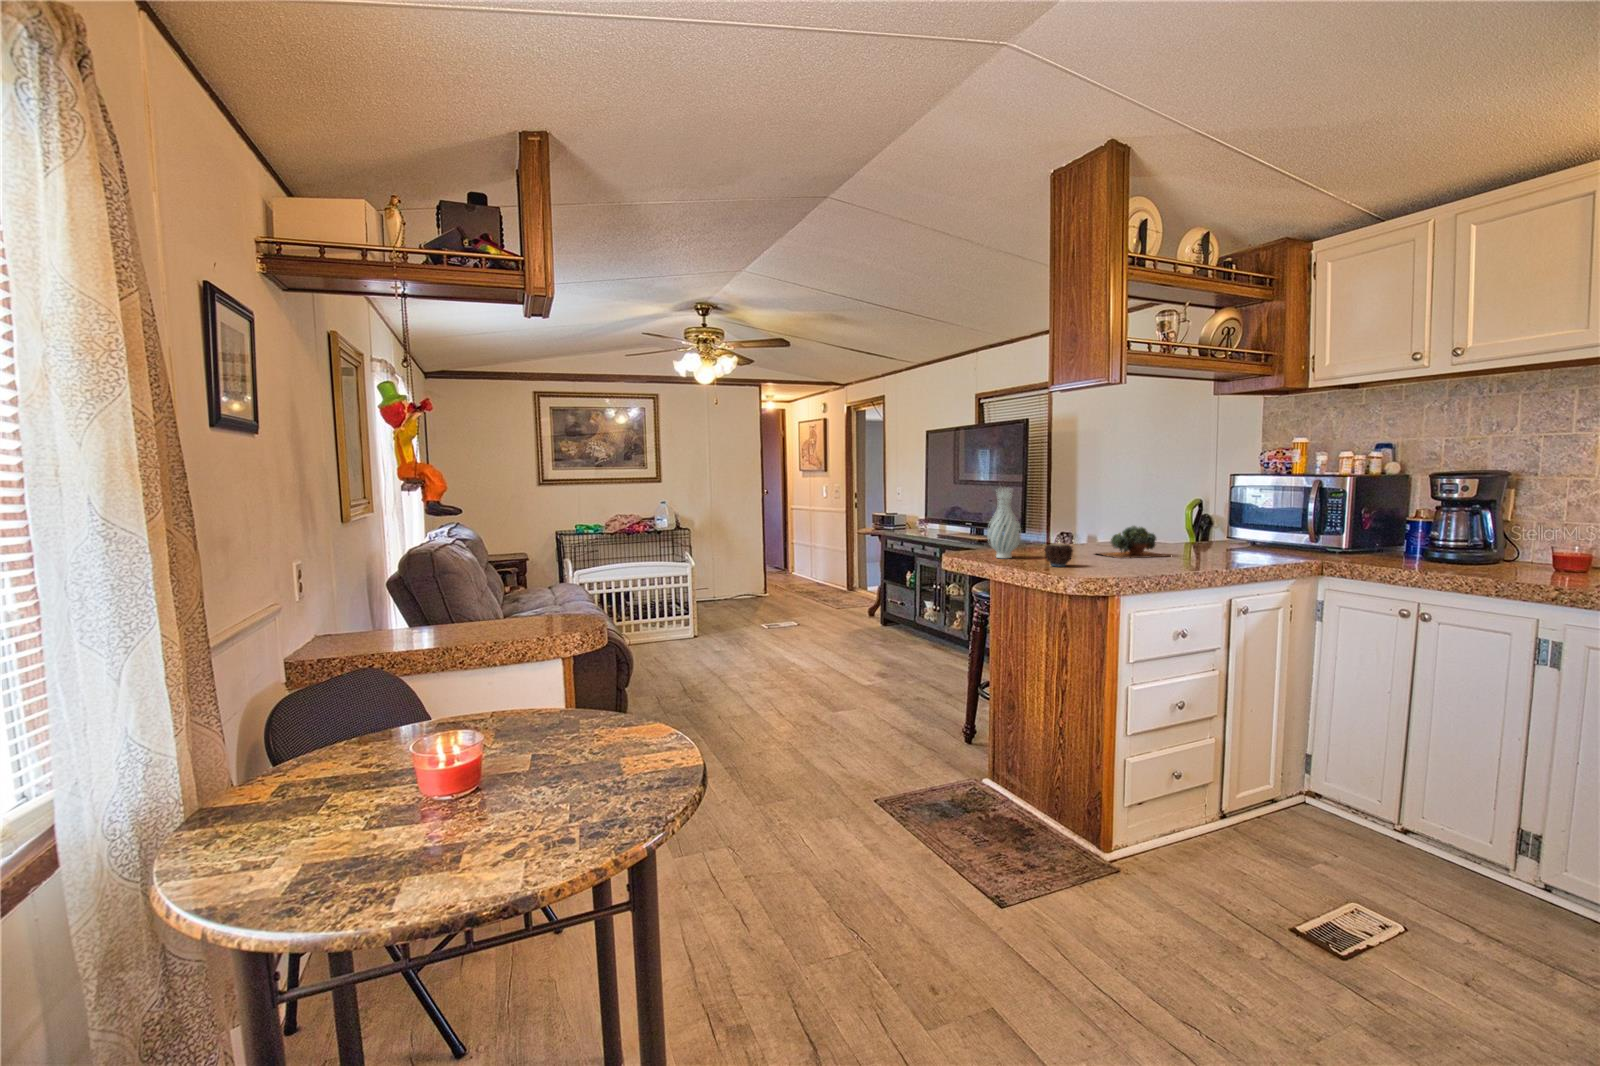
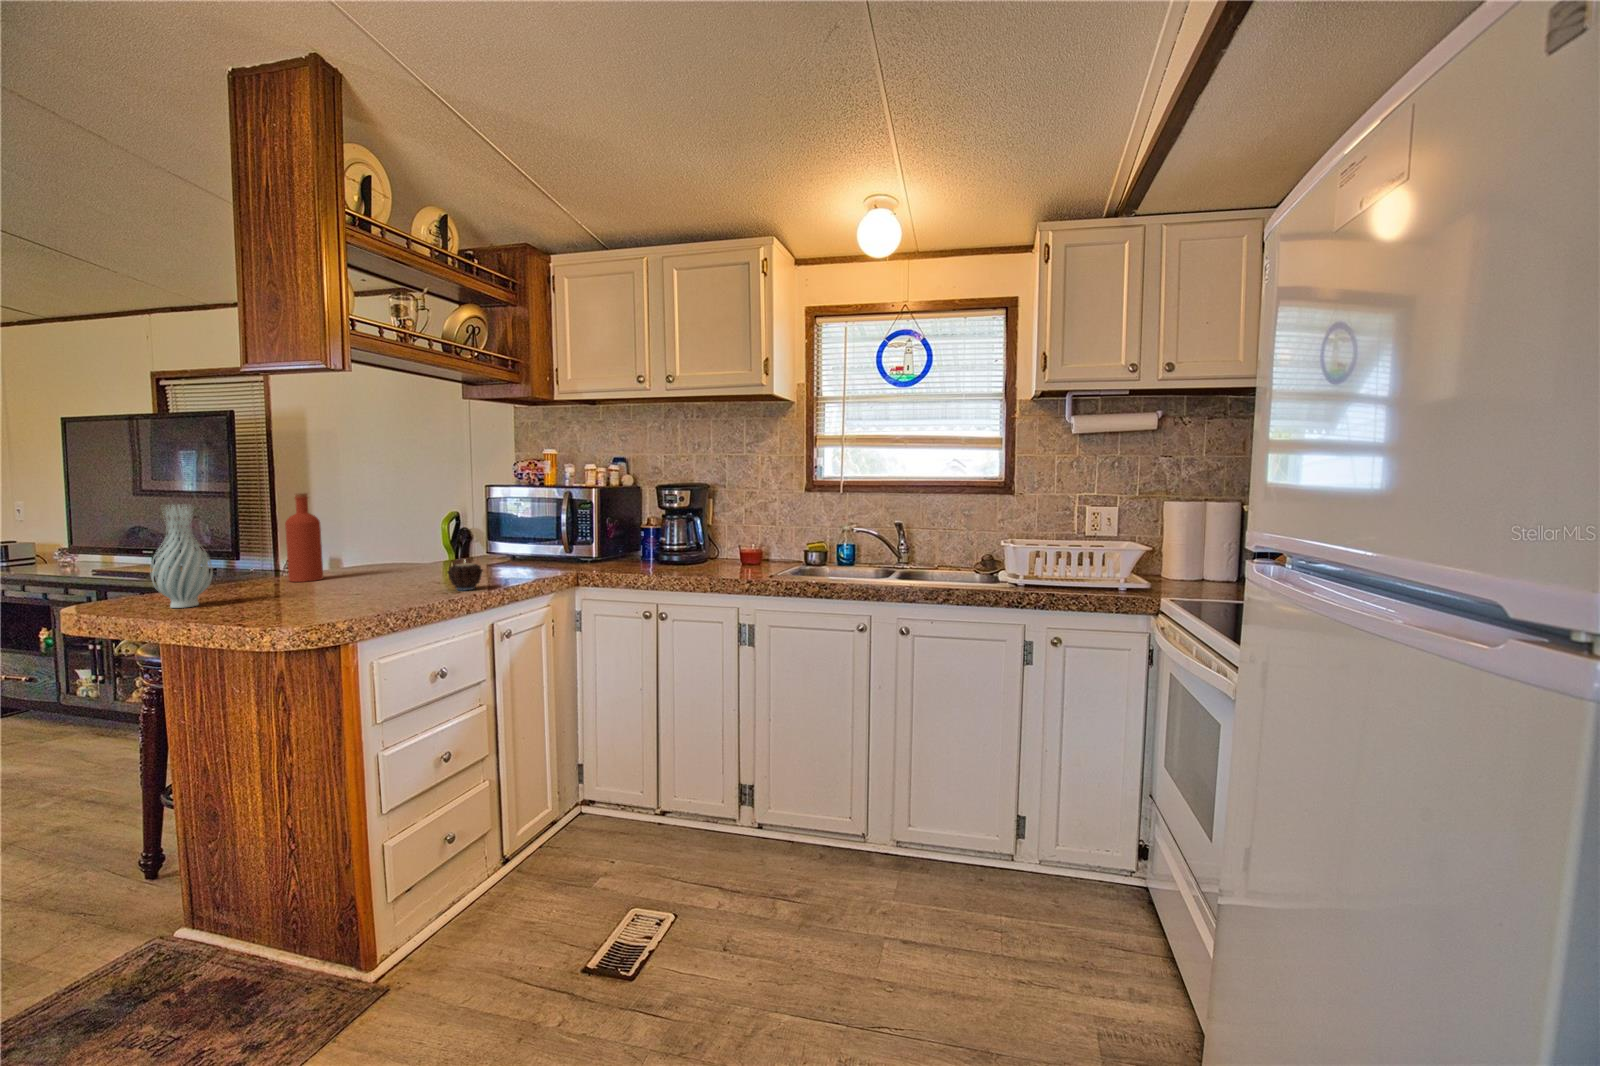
bottle: none [1062,482,1087,549] -> present [285,493,323,582]
succulent plant: present [1098,526,1167,559] -> none [330,547,429,590]
candle: present [1044,543,1073,566] -> present [447,563,483,590]

